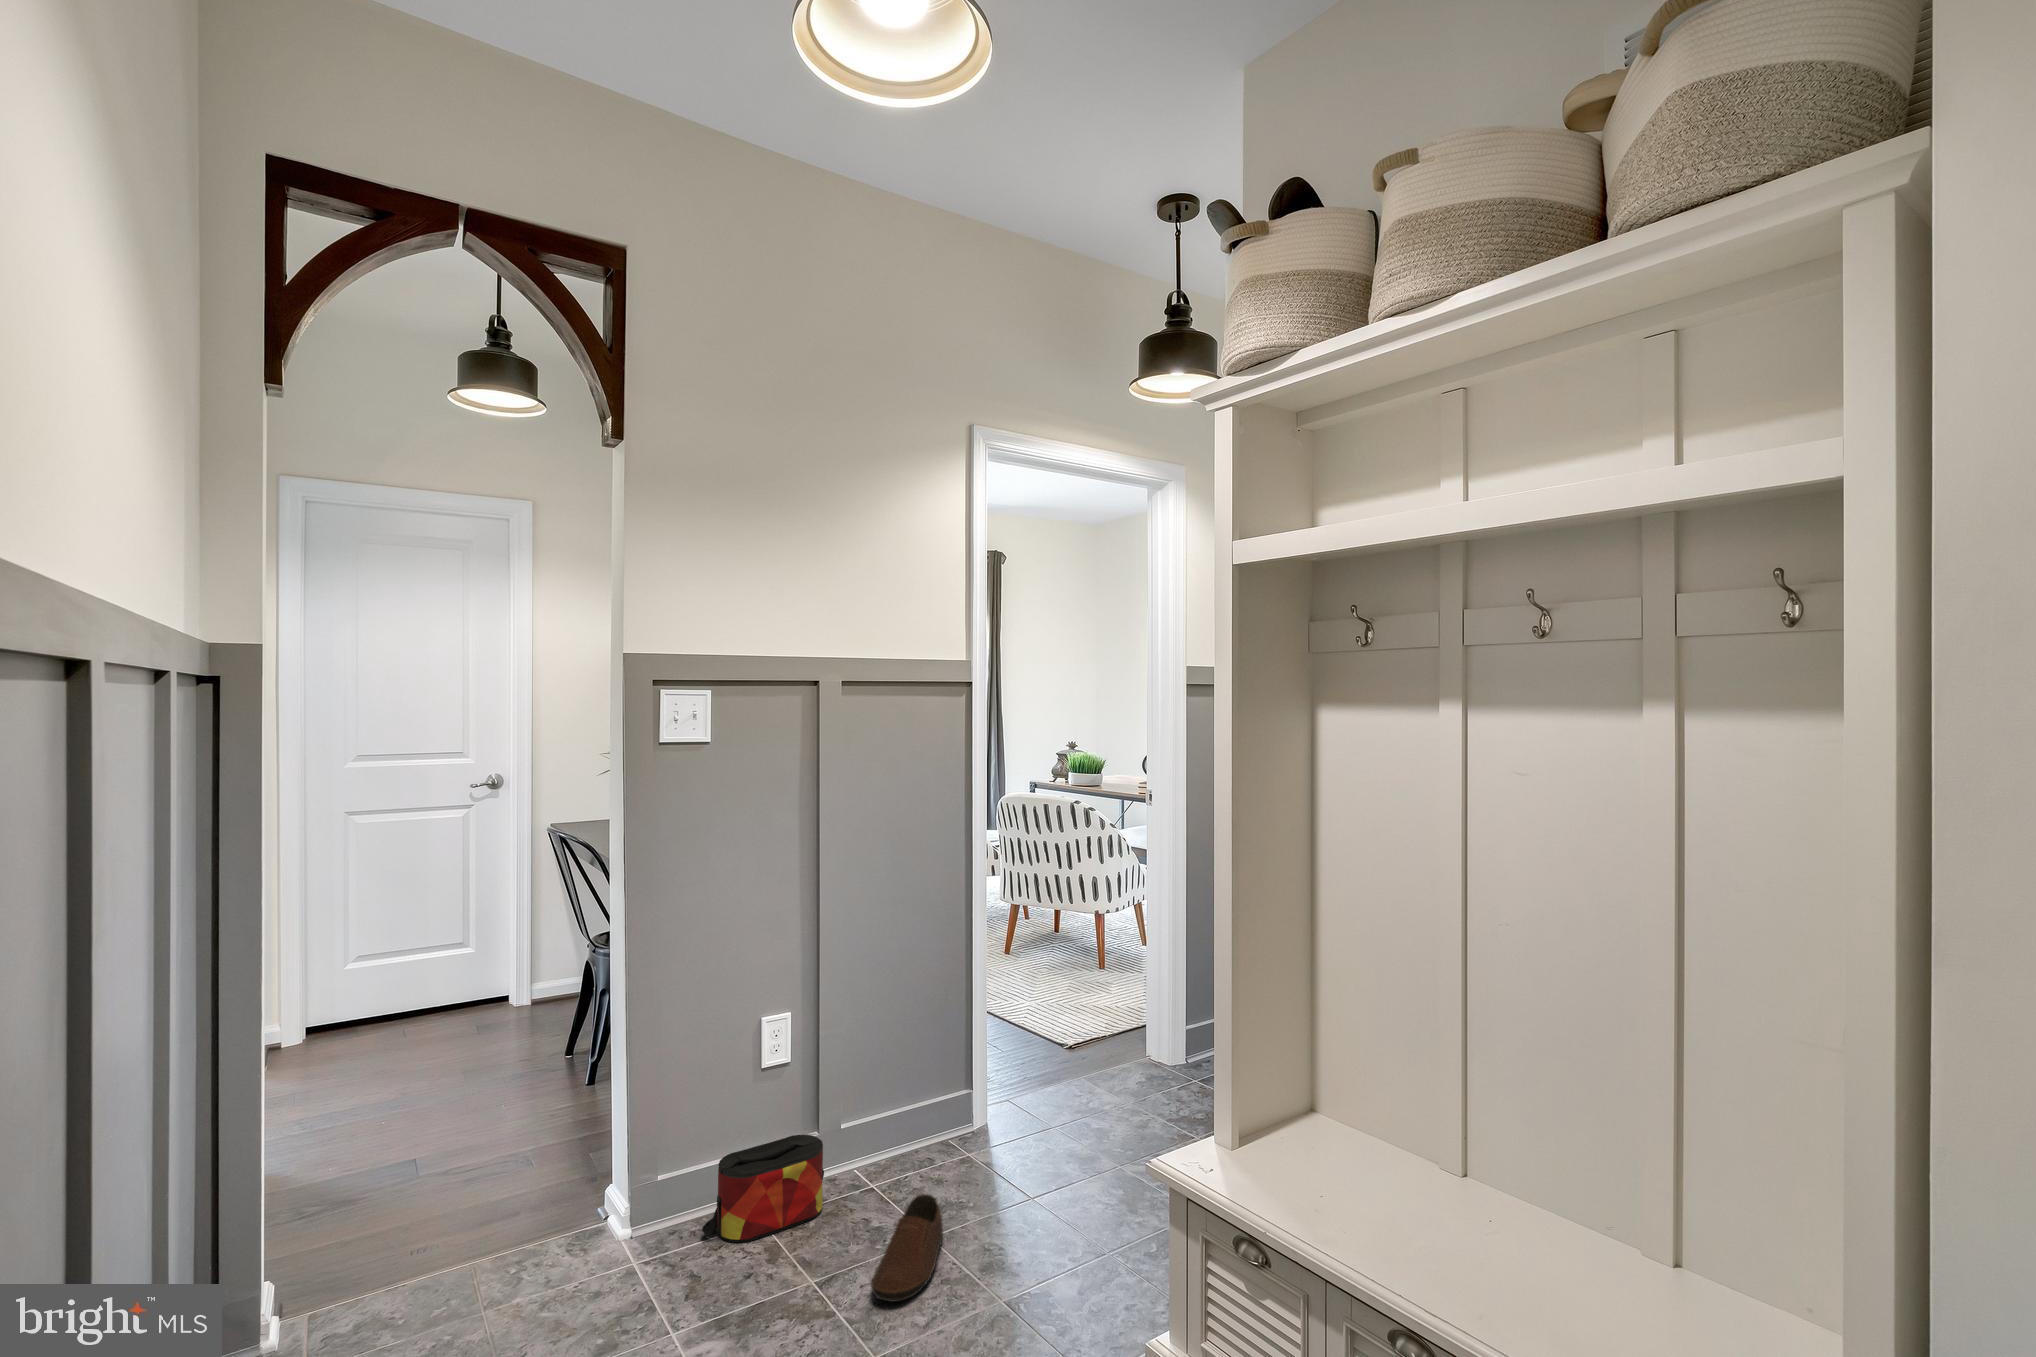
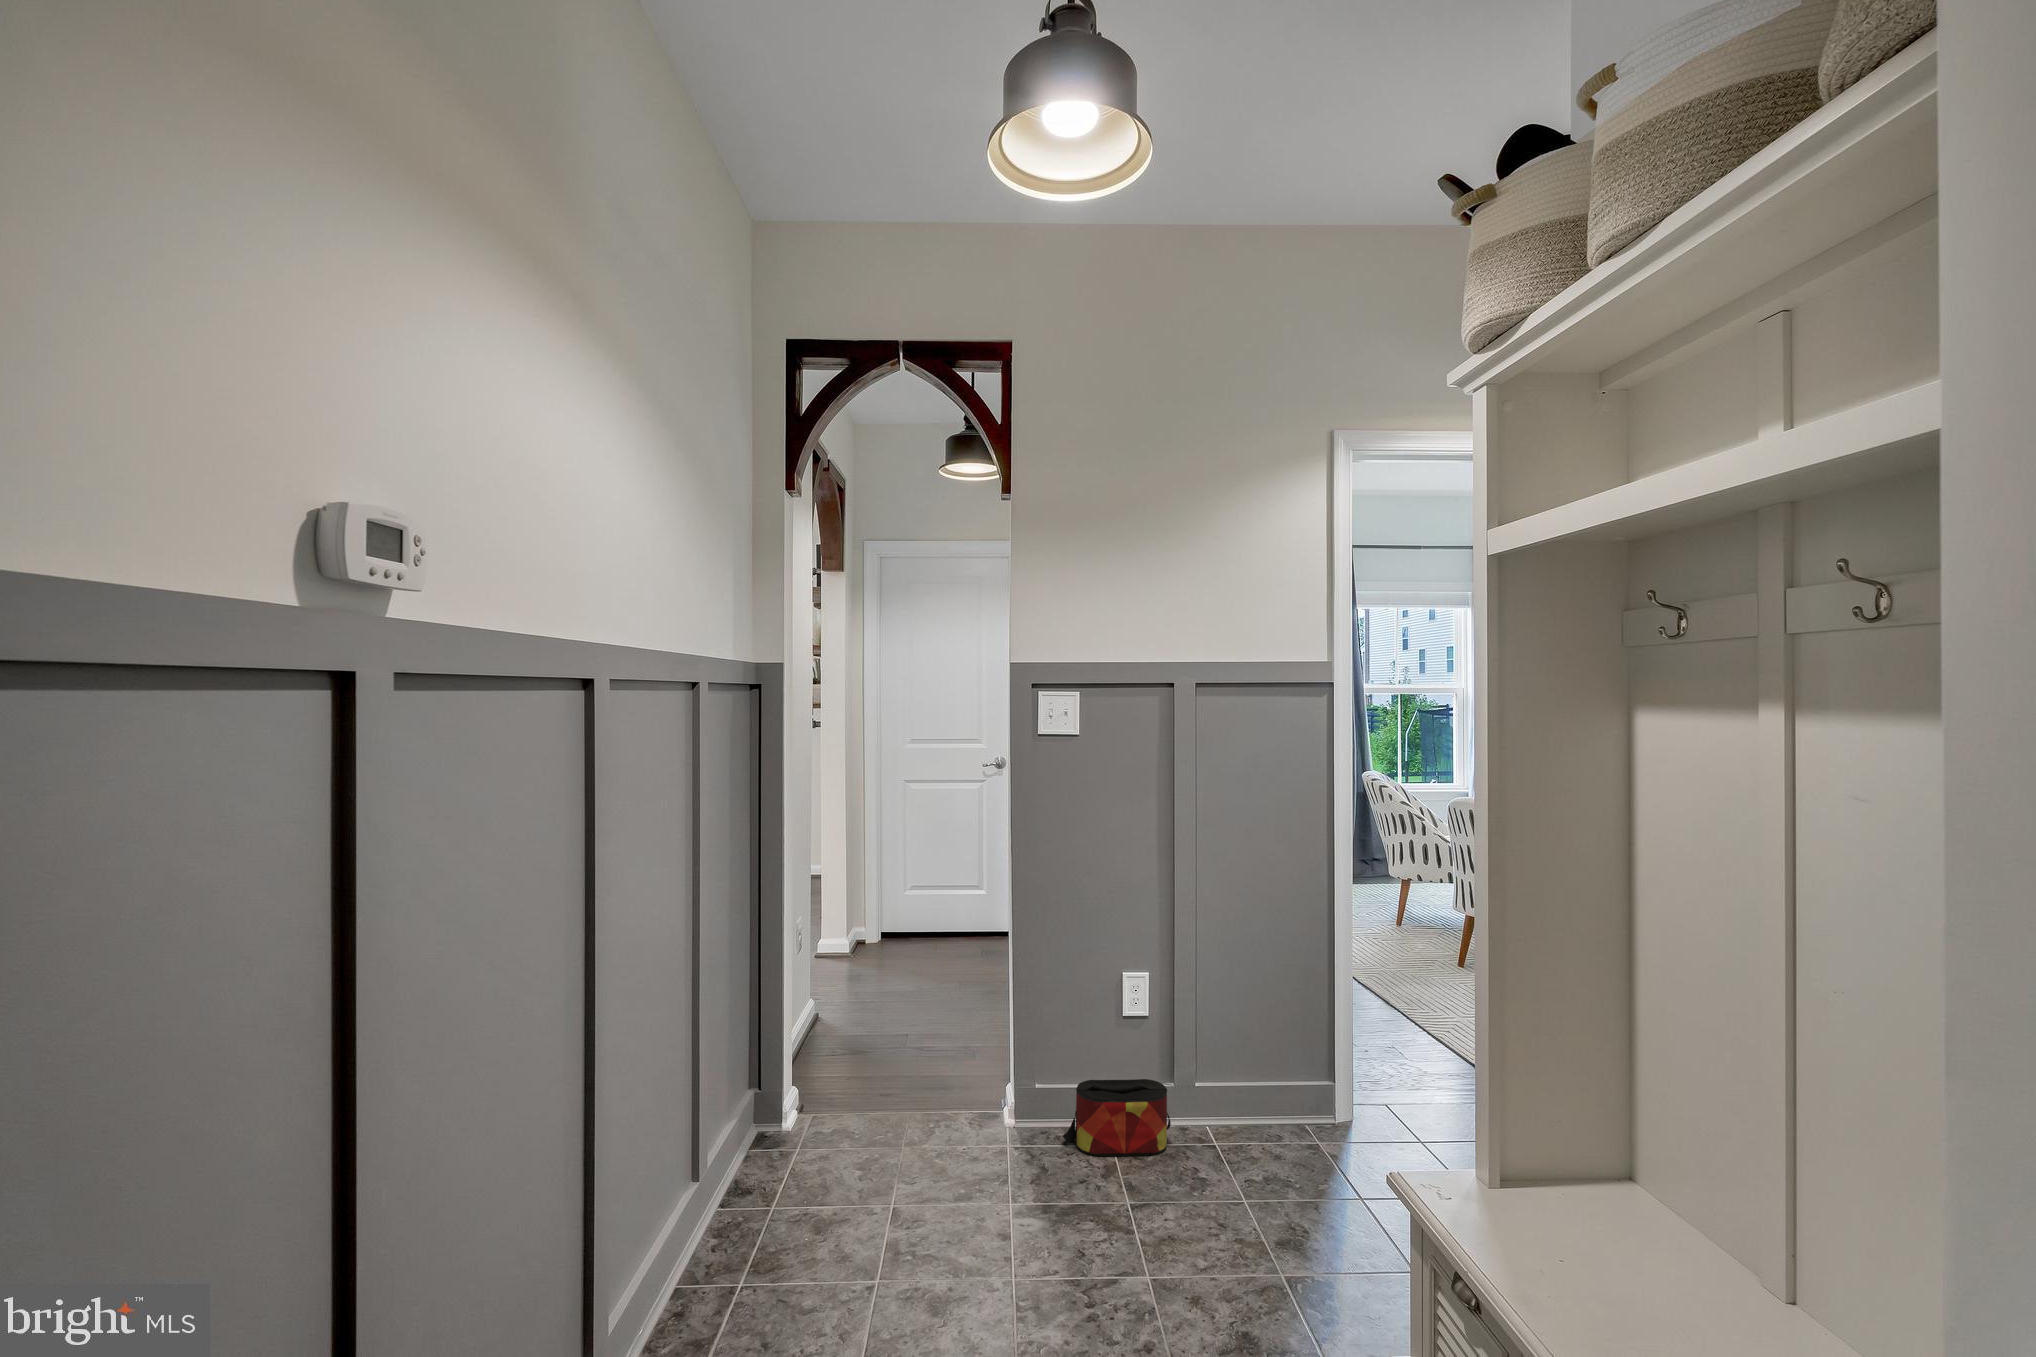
shoe: present [871,1194,943,1302] -> none [1168,1159,1256,1242]

